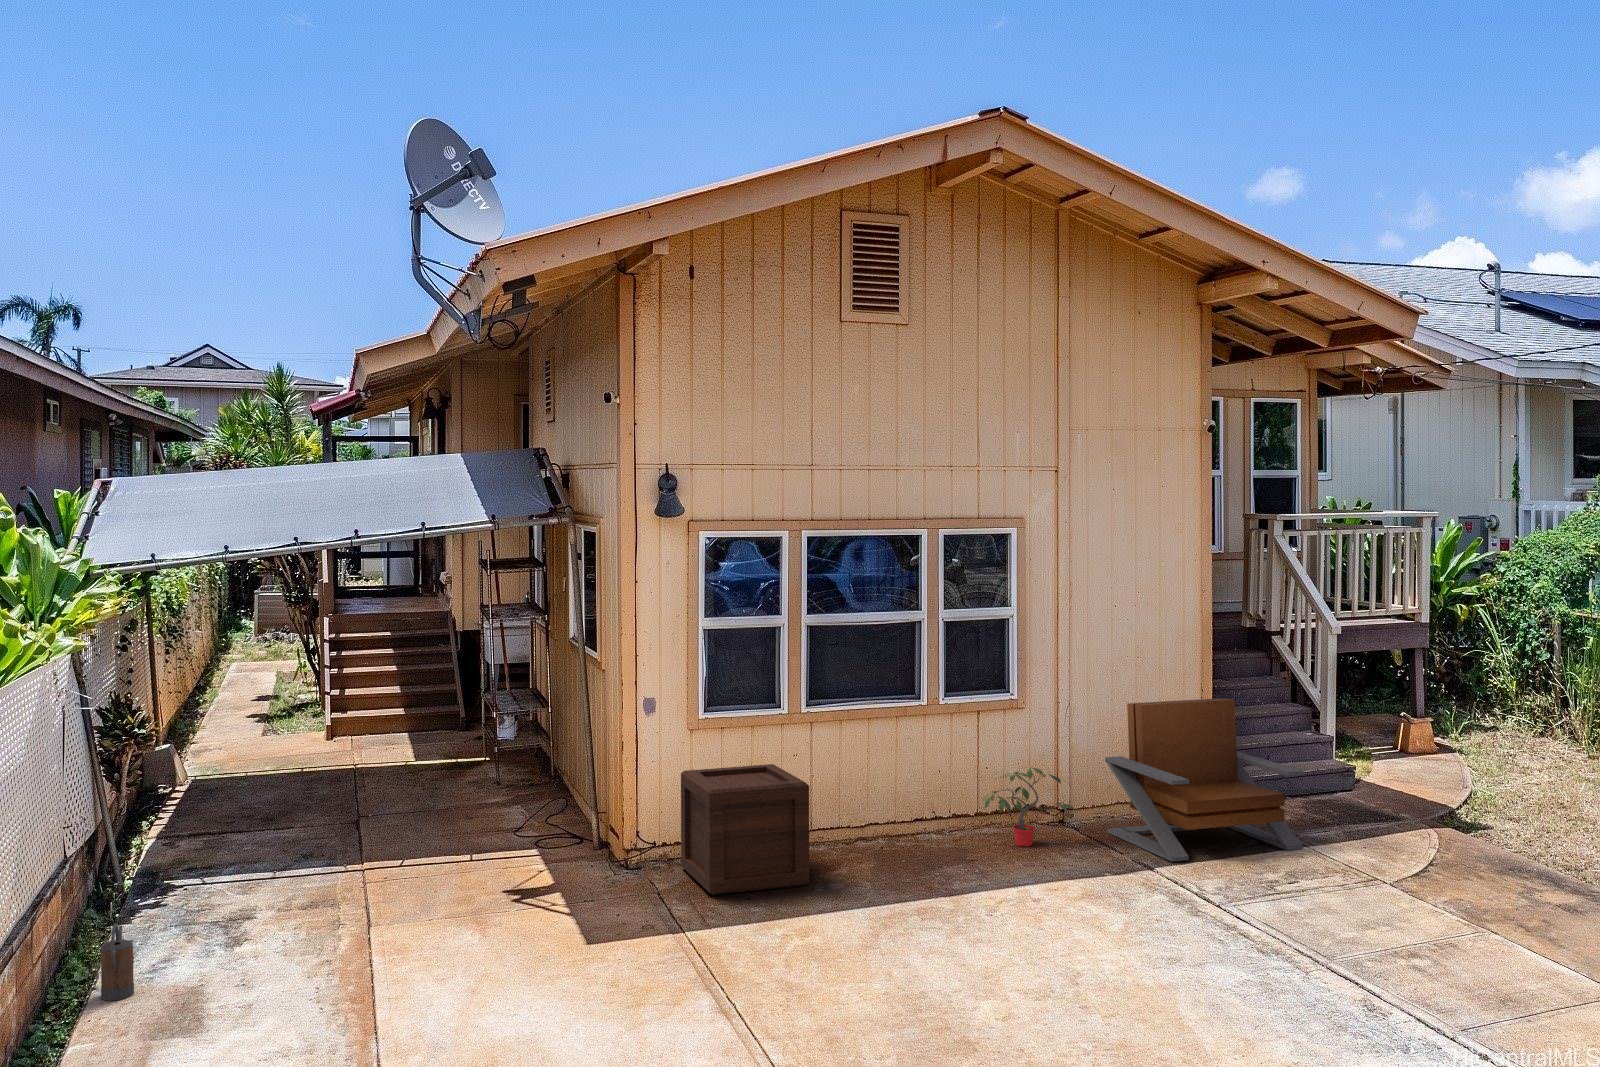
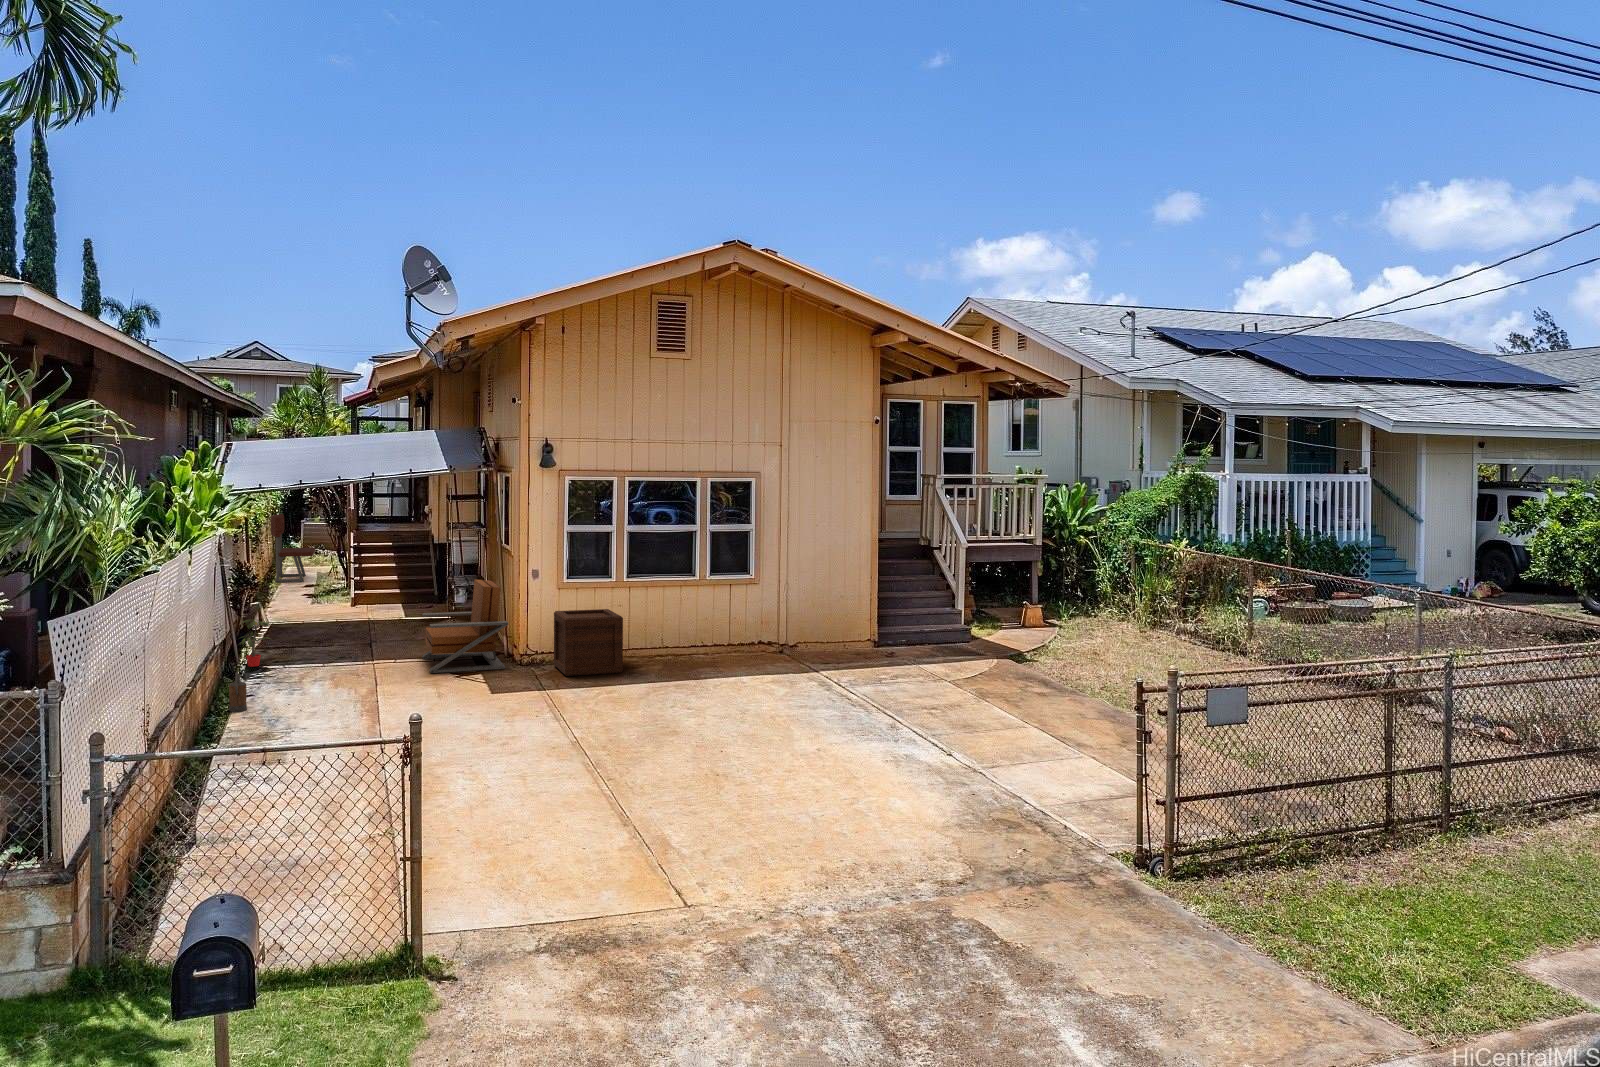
bench: none [208,587,273,691] -> present [271,514,315,582]
lounge chair: present [1105,698,1303,862] -> present [422,580,508,673]
potted plant: present [982,767,1074,846] -> present [241,619,270,667]

